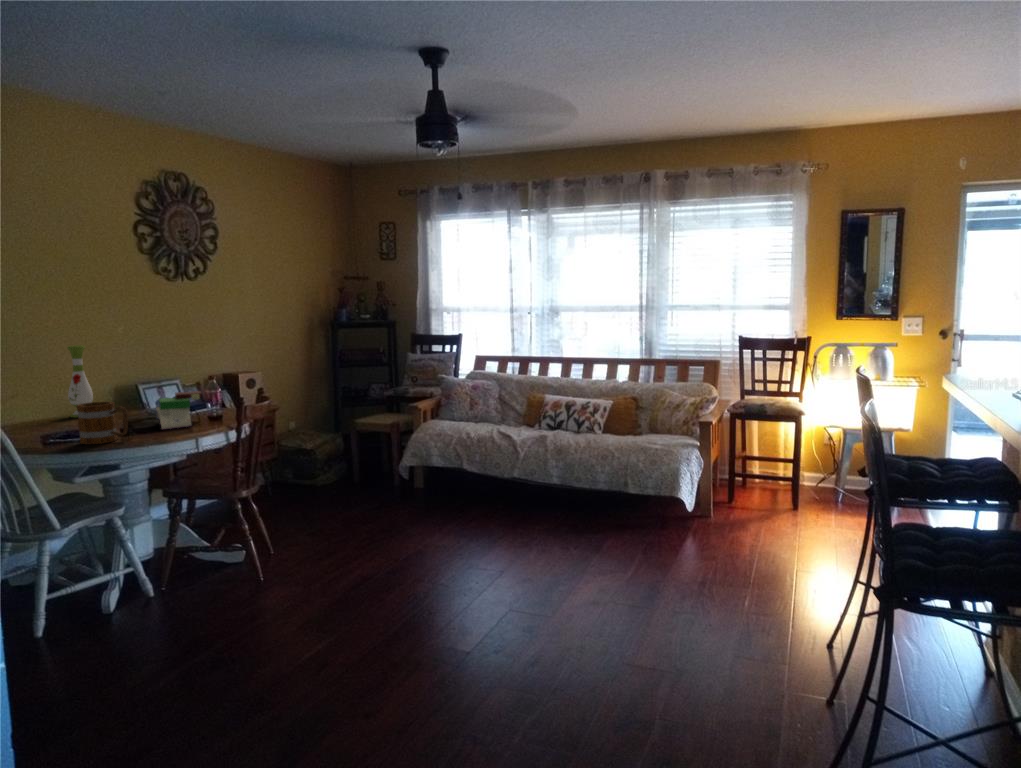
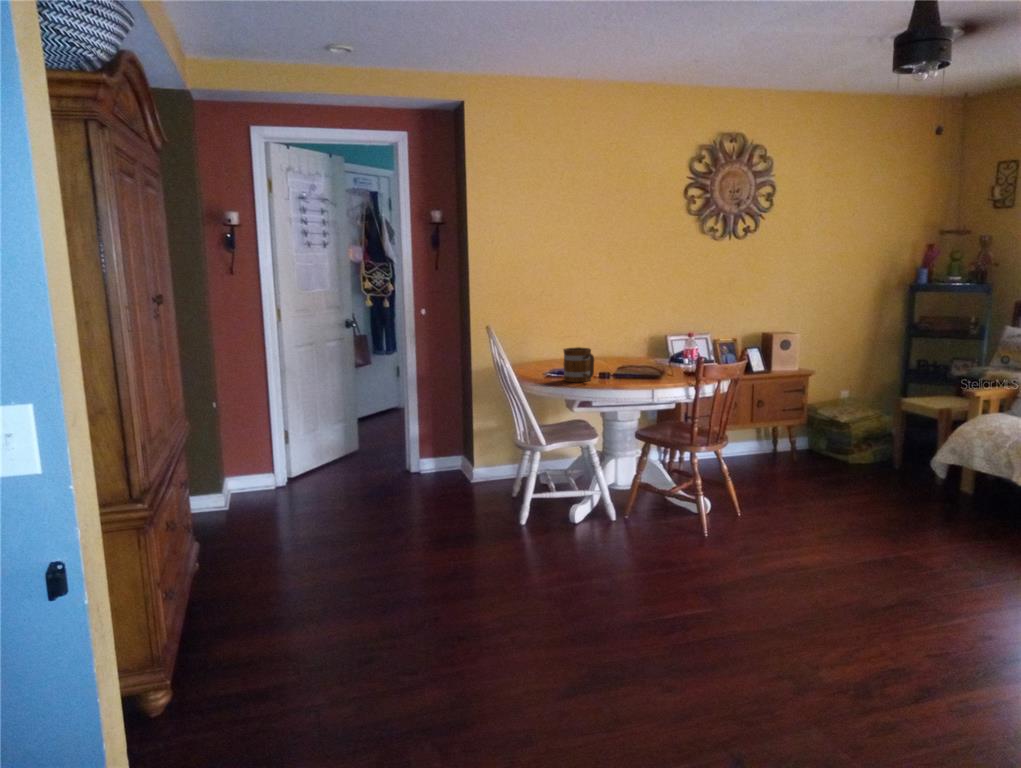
vase: present [67,345,93,418] -> none [603,298,622,359]
book: present [156,391,202,430] -> none [632,346,680,378]

